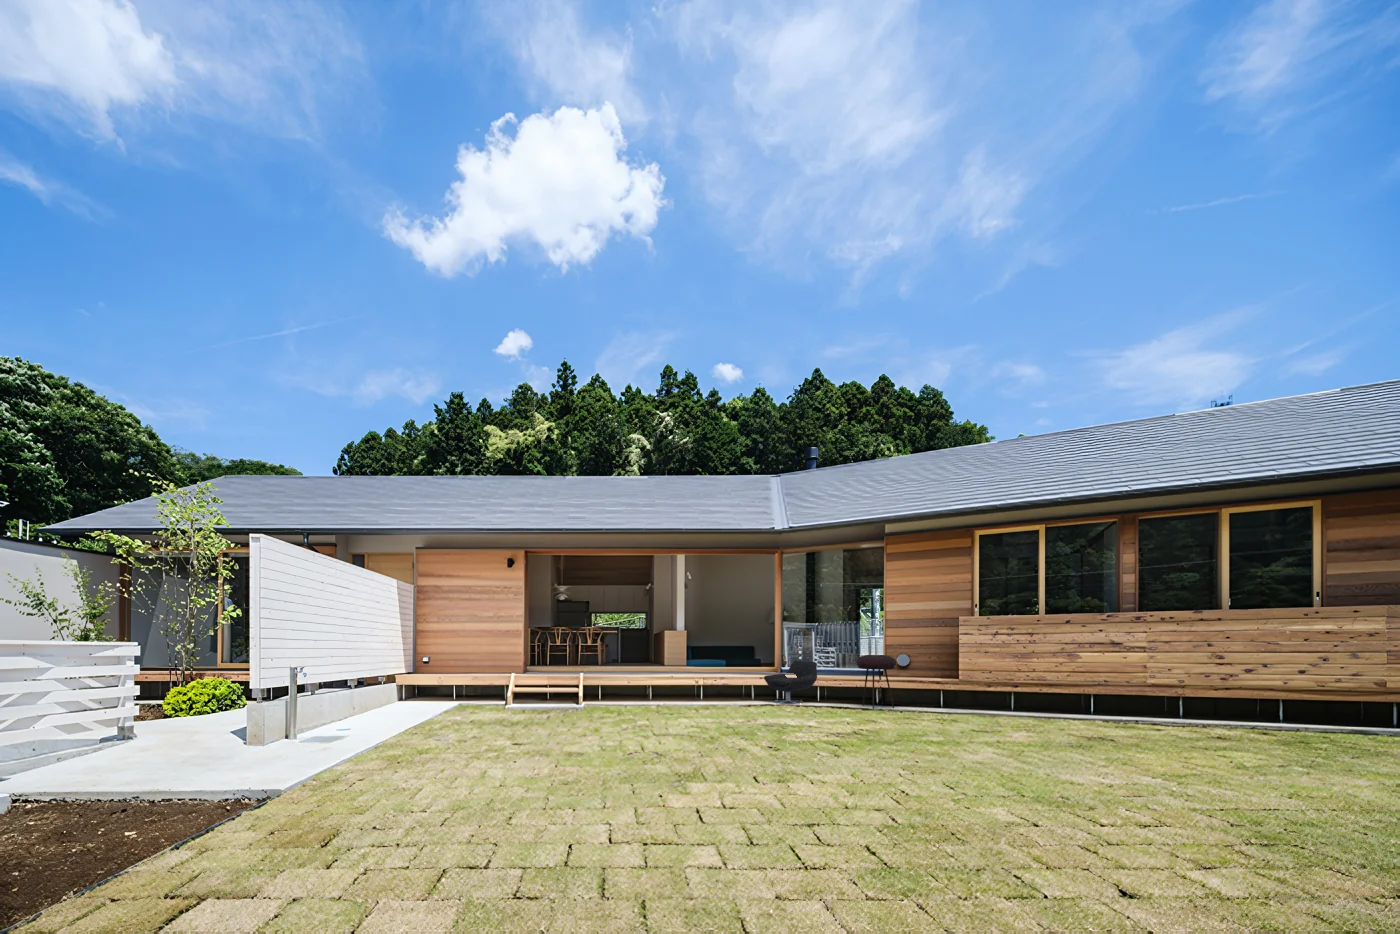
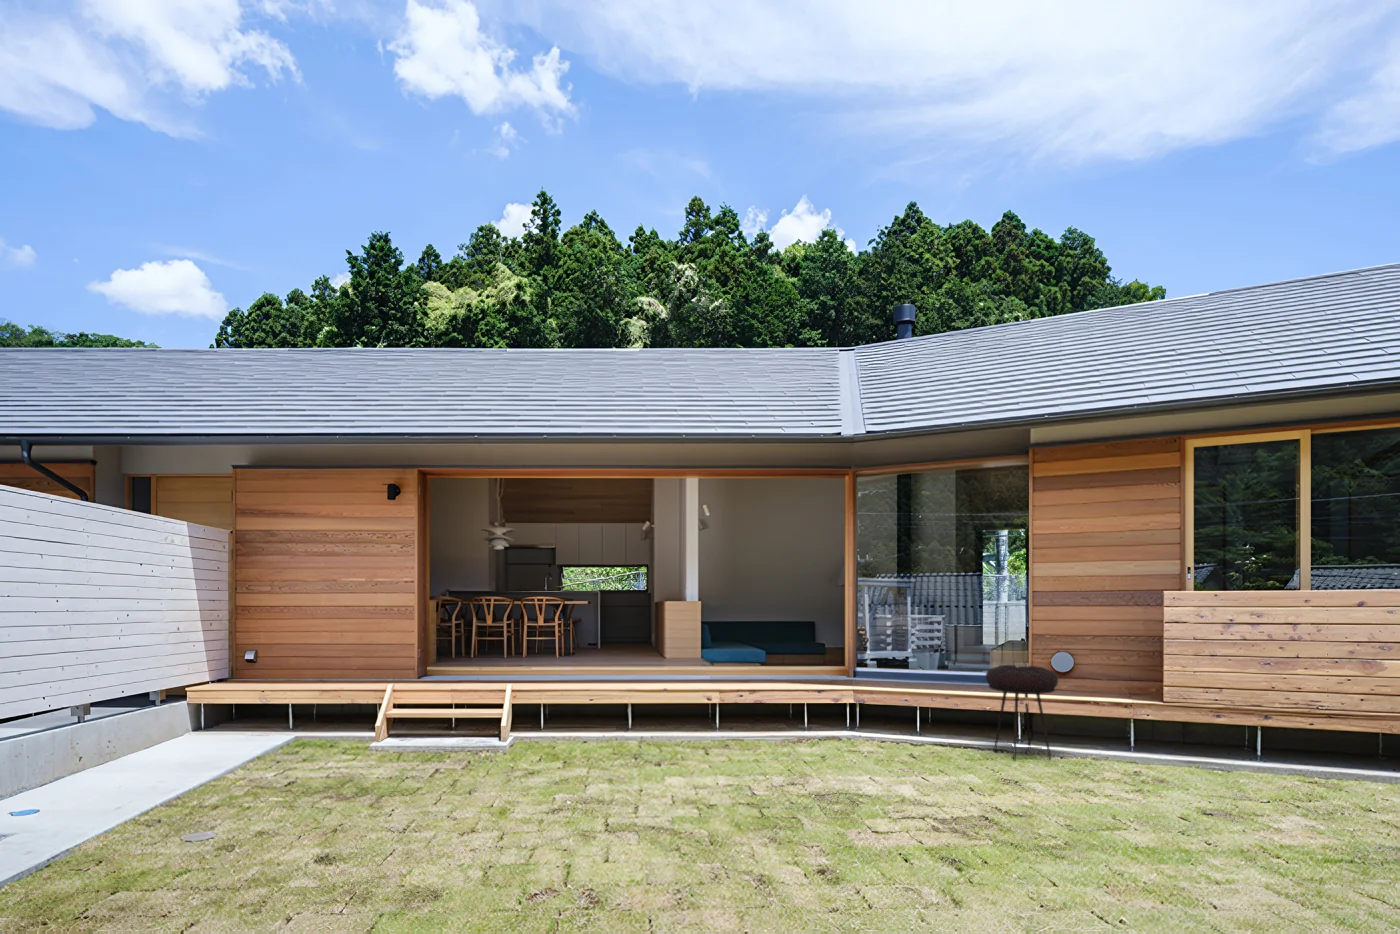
lounge chair: present [764,660,817,704] -> none [822,666,914,746]

